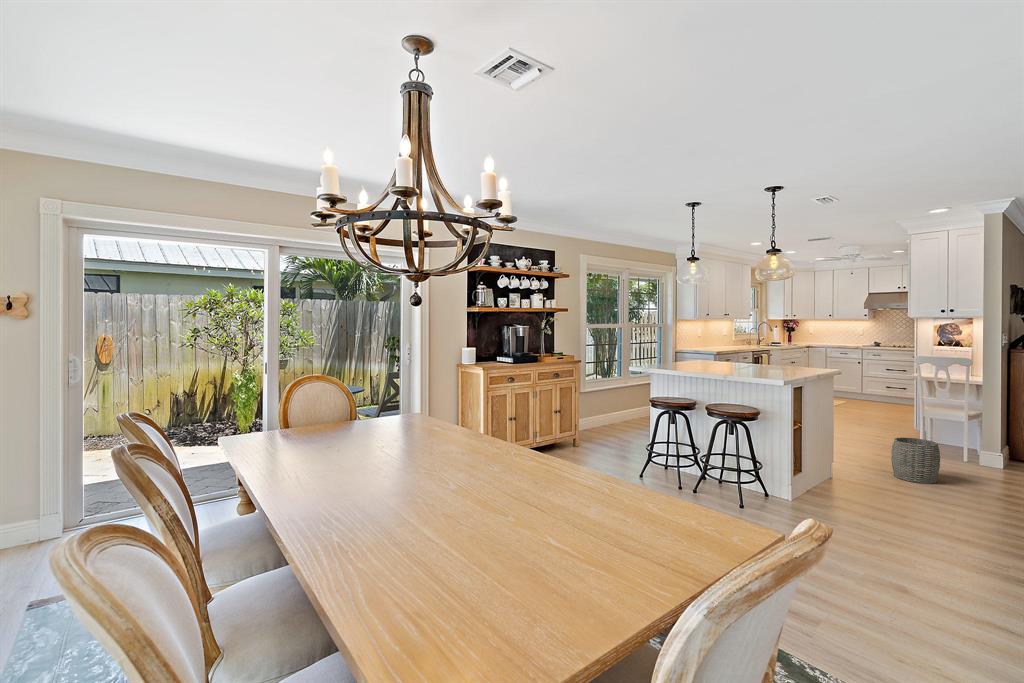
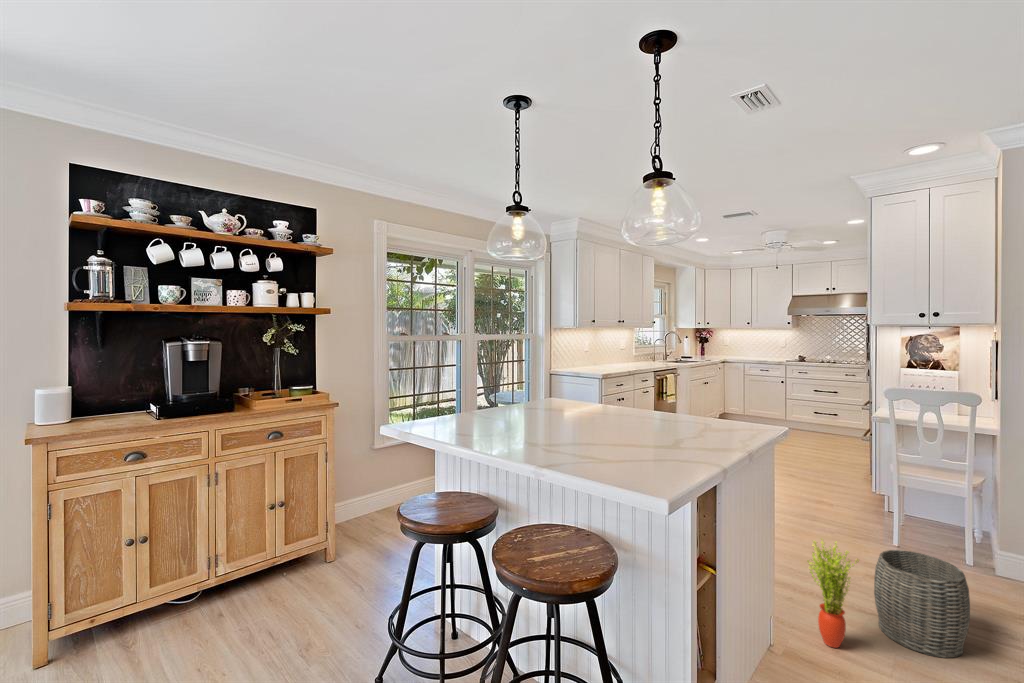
potted plant: none [852,425,880,479] -> present [808,539,859,648]

